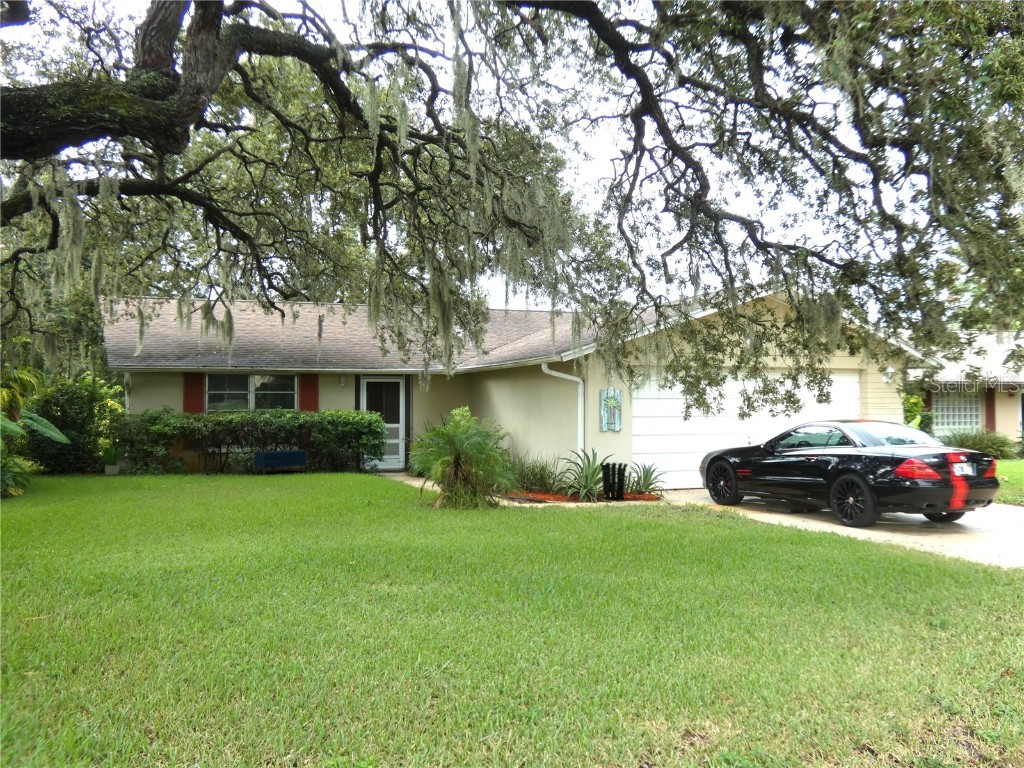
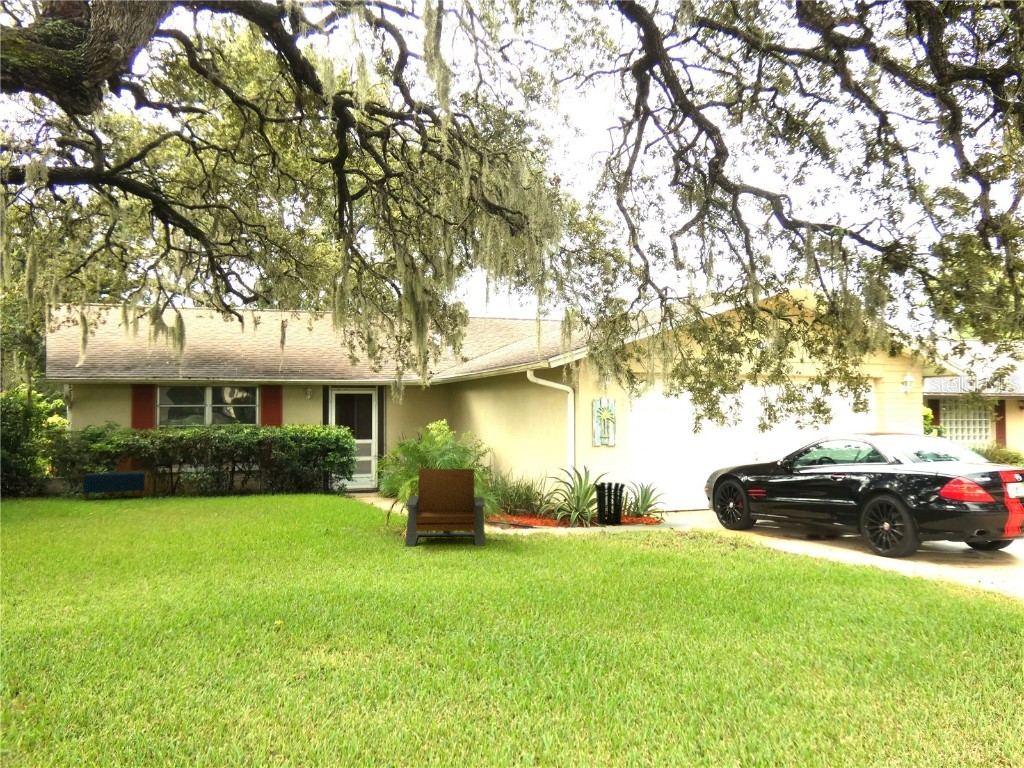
potted plant: present [97,447,128,475] -> none [25,467,66,499]
lounge chair: none [436,449,505,515] -> present [405,469,485,546]
bench: present [254,450,306,475] -> present [83,471,145,500]

